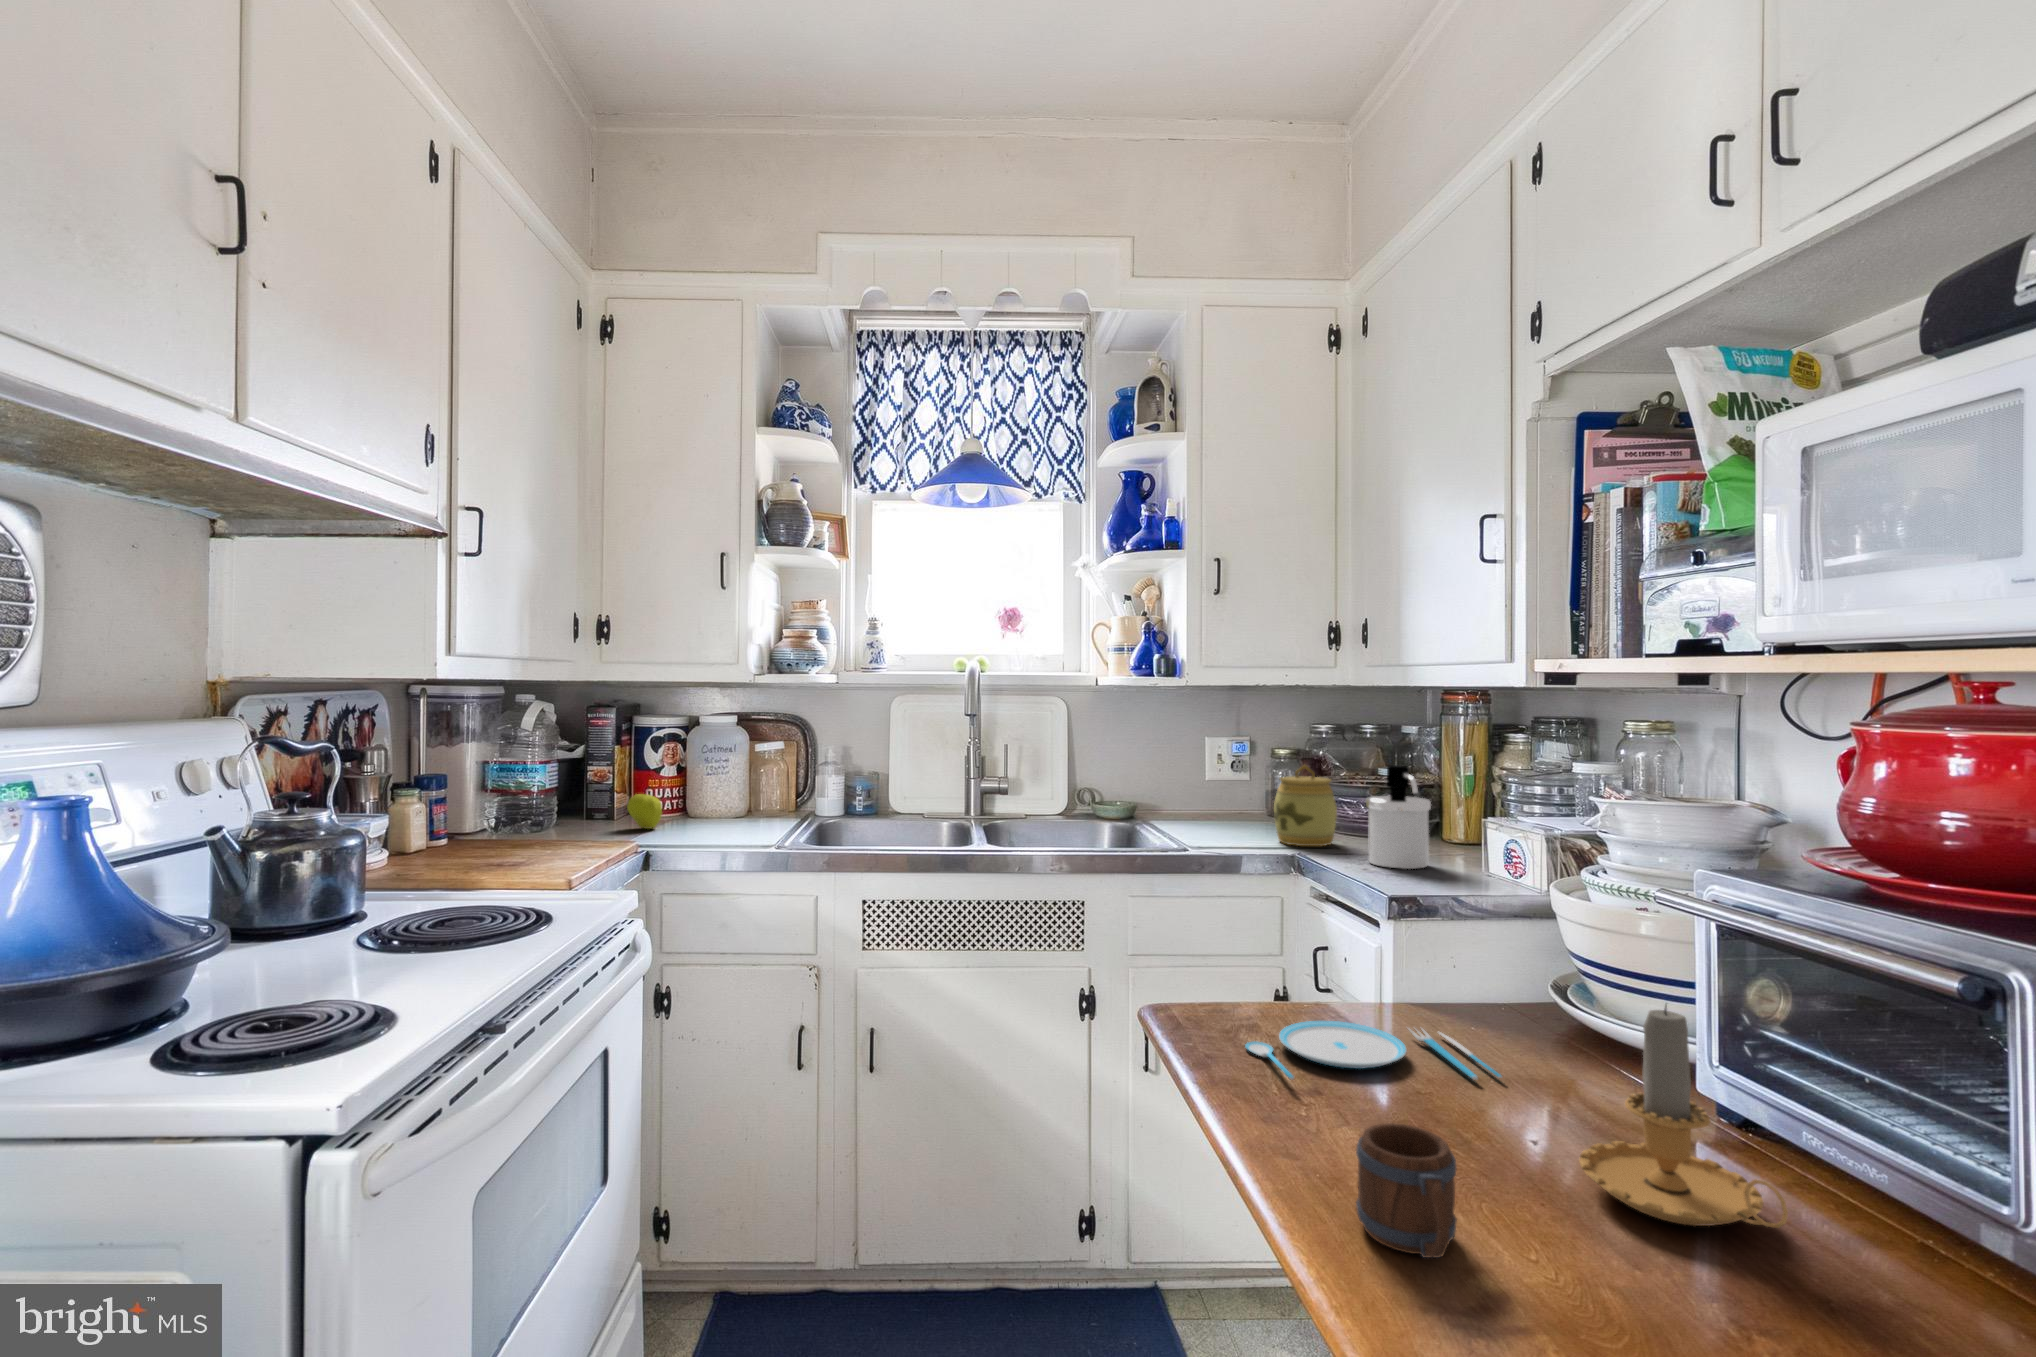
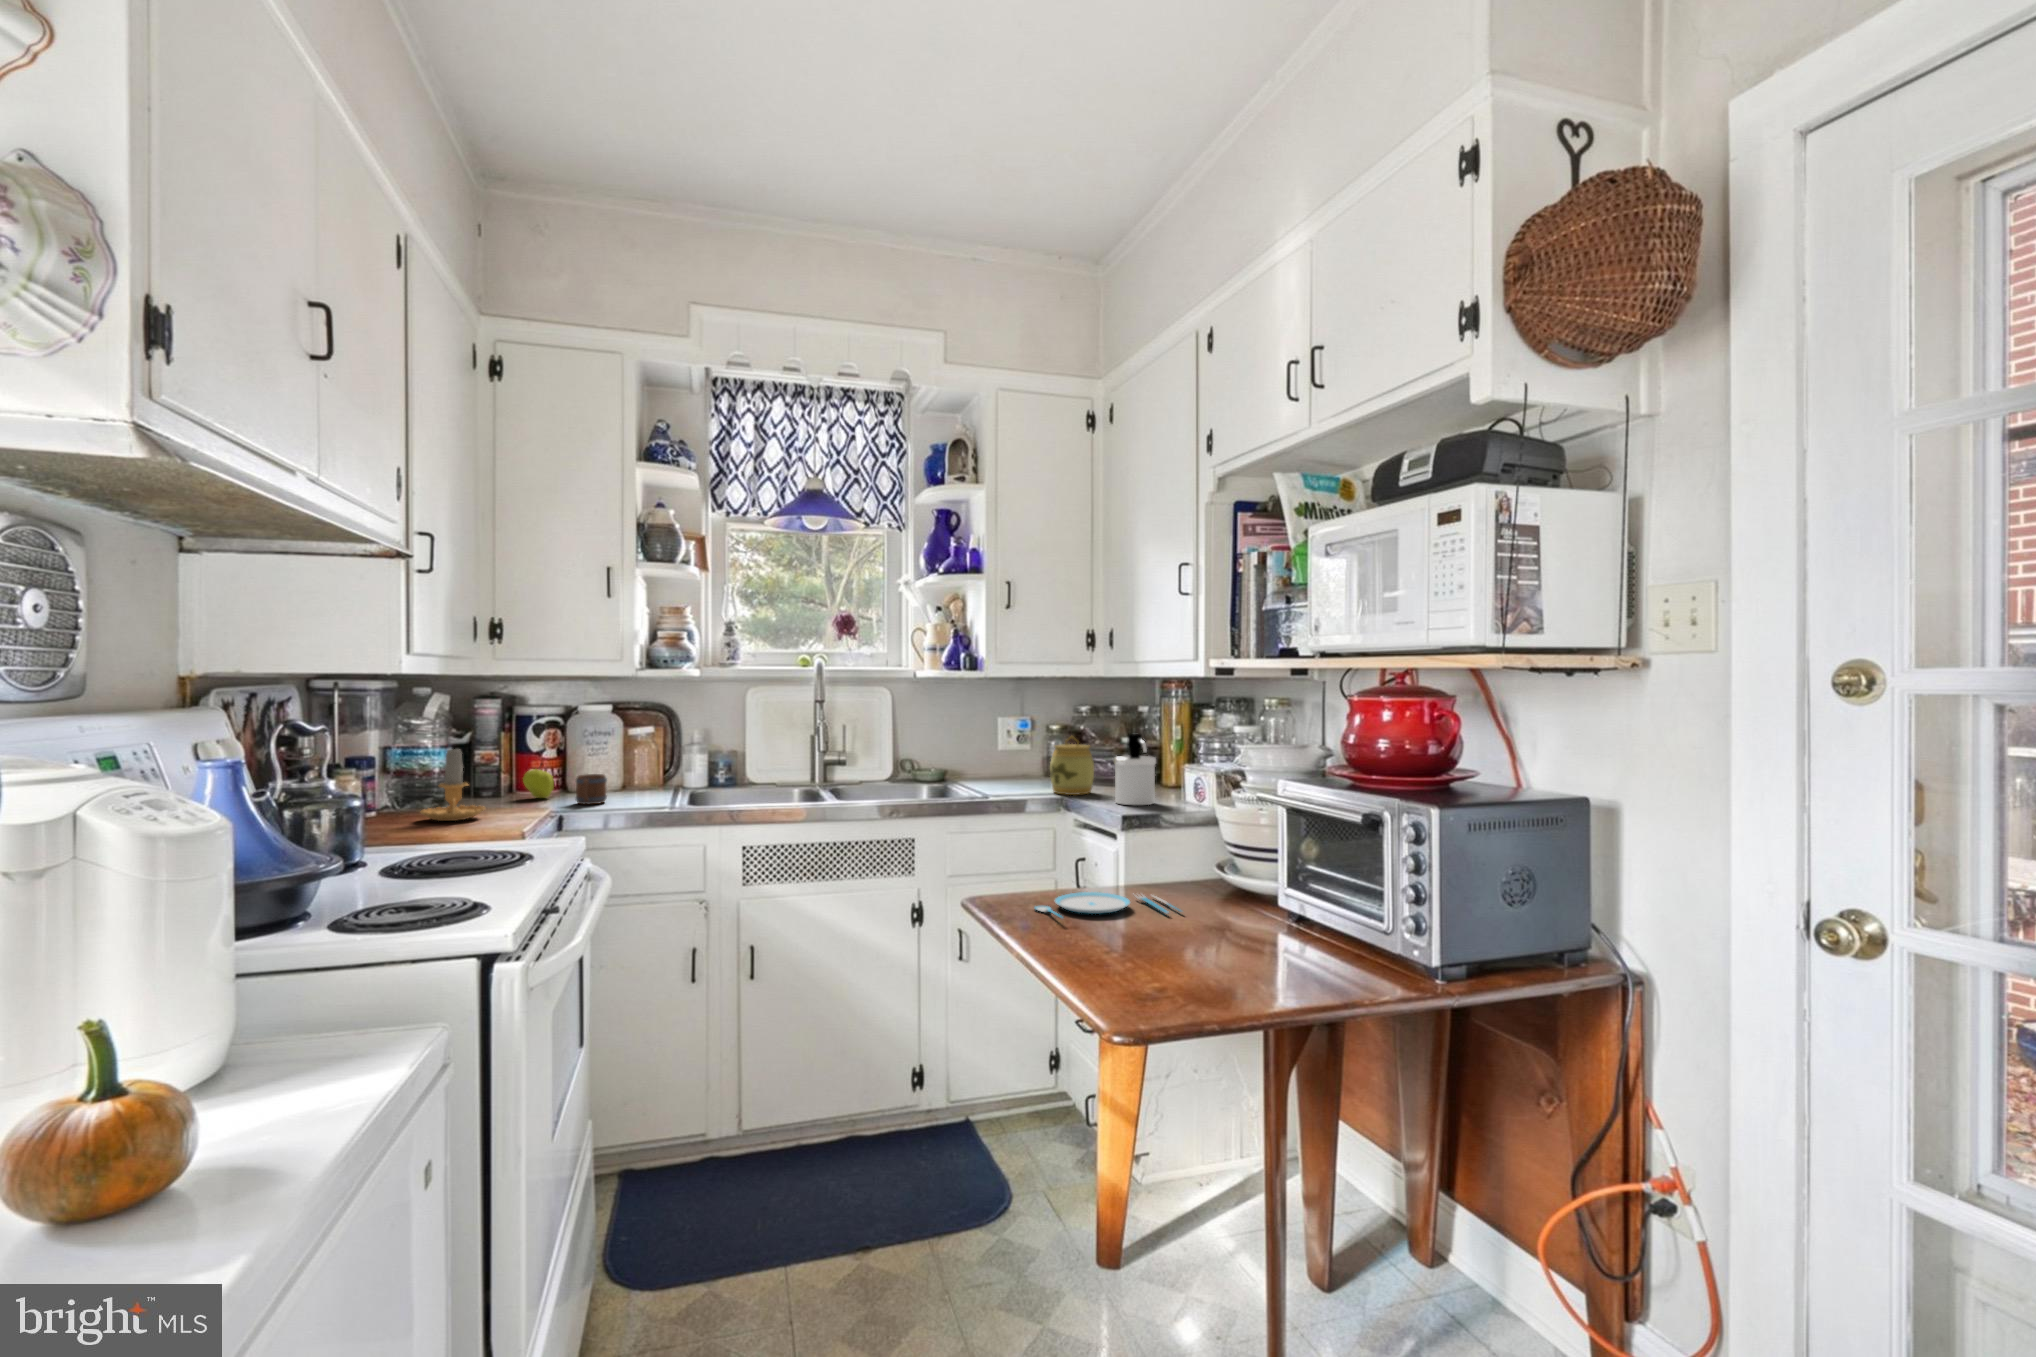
candle: present [1579,1006,1788,1228] -> present [421,749,485,821]
mug: present [1356,1123,1457,1258] -> present [576,774,607,804]

